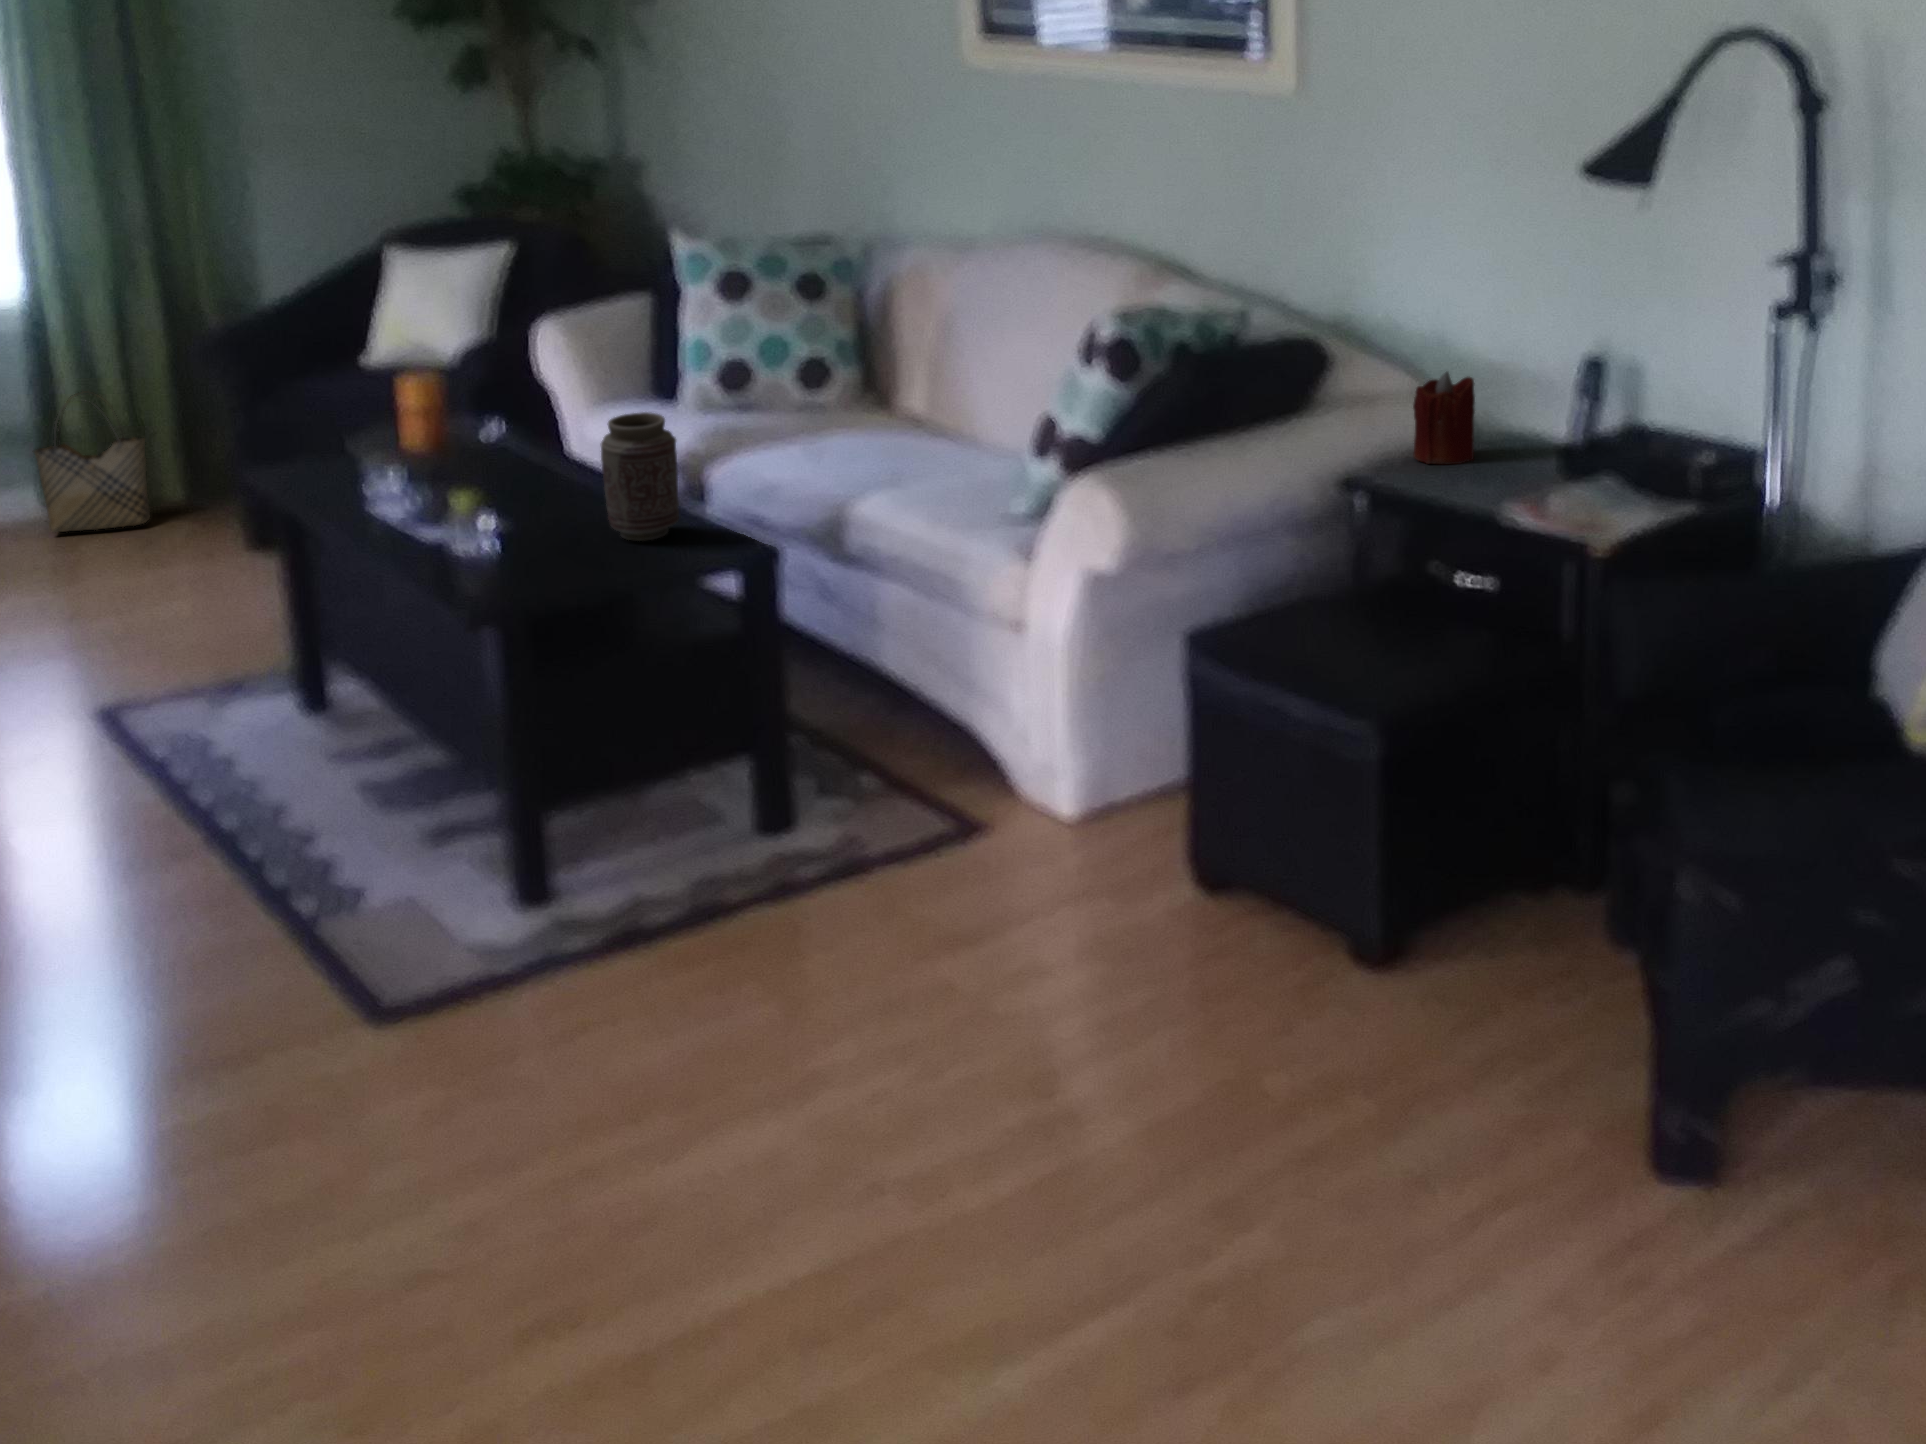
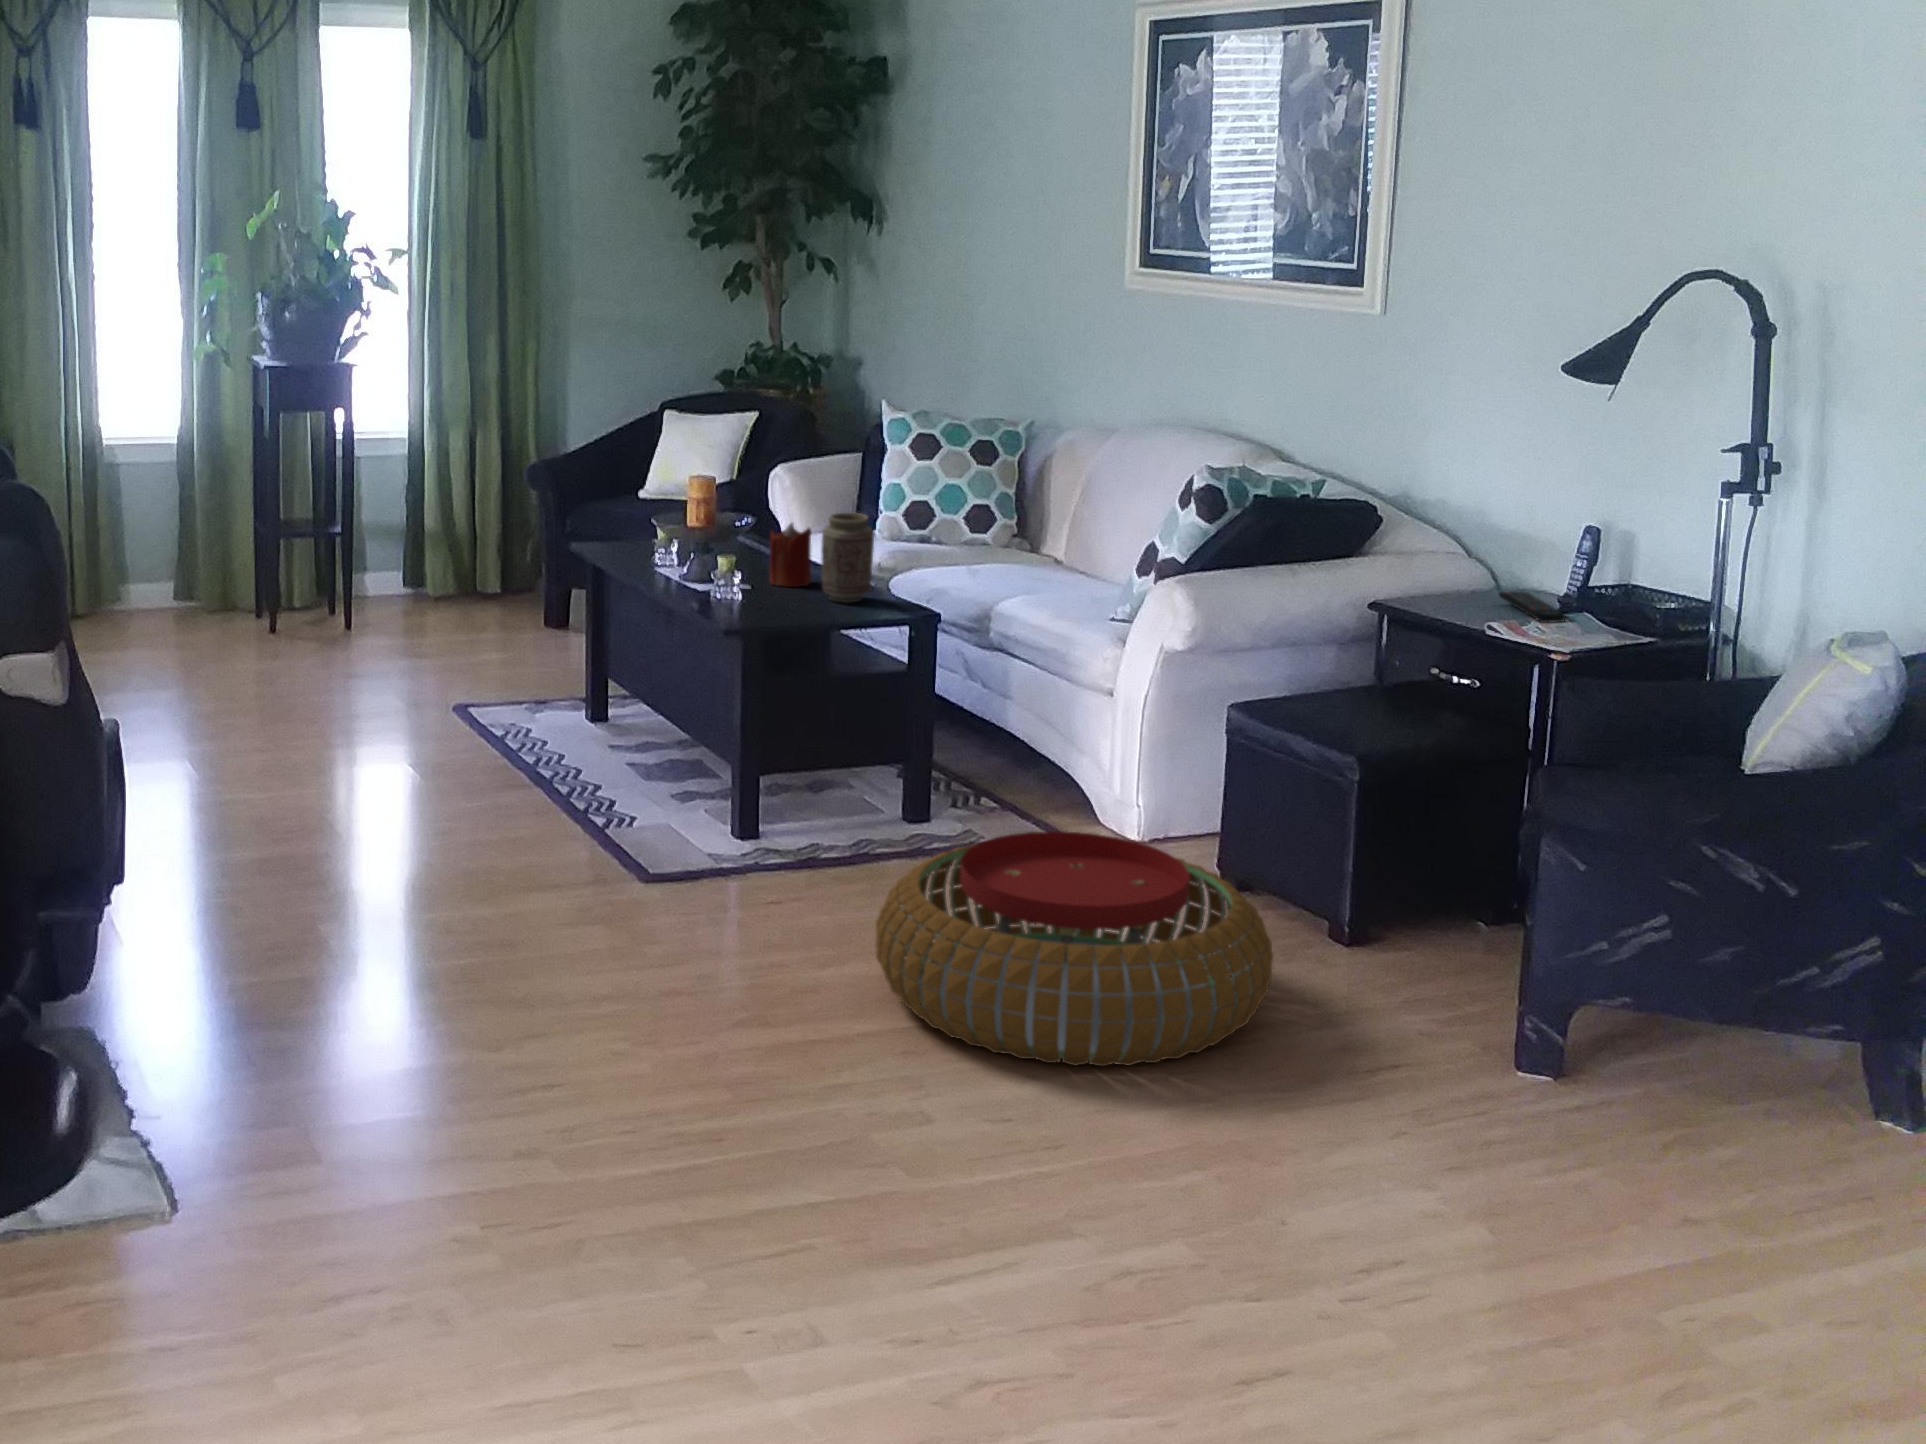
candle: present [1413,372,1475,464] -> present [769,523,812,587]
woven basket: present [34,394,150,532] -> none [408,501,482,602]
remote control: none [1494,450,1589,498] -> present [1499,592,1566,623]
pouf: none [734,885,1311,1295] -> present [875,831,1273,1067]

